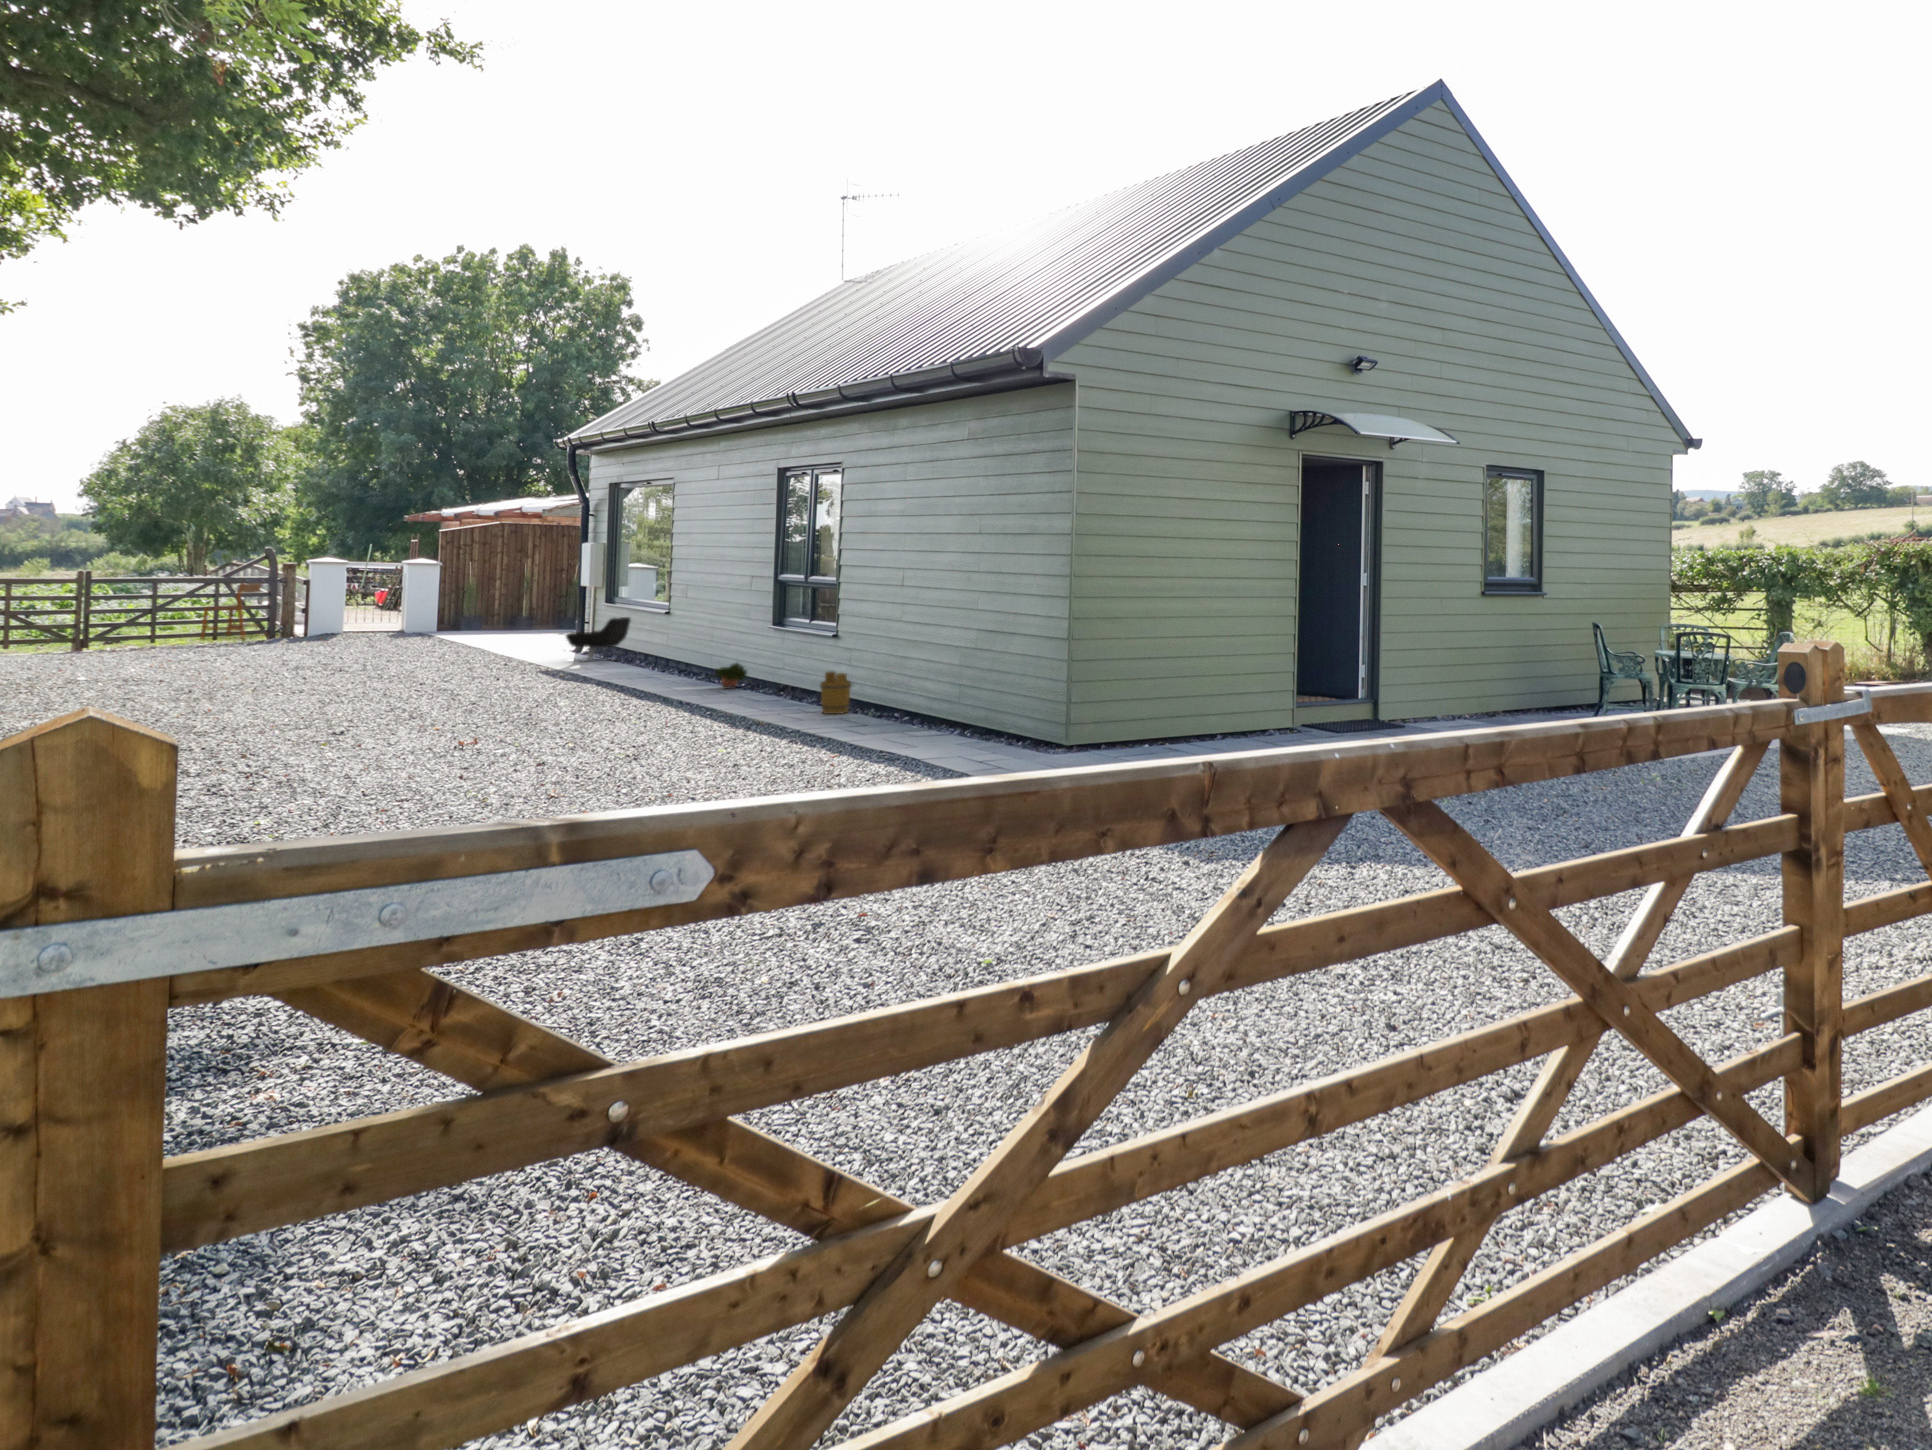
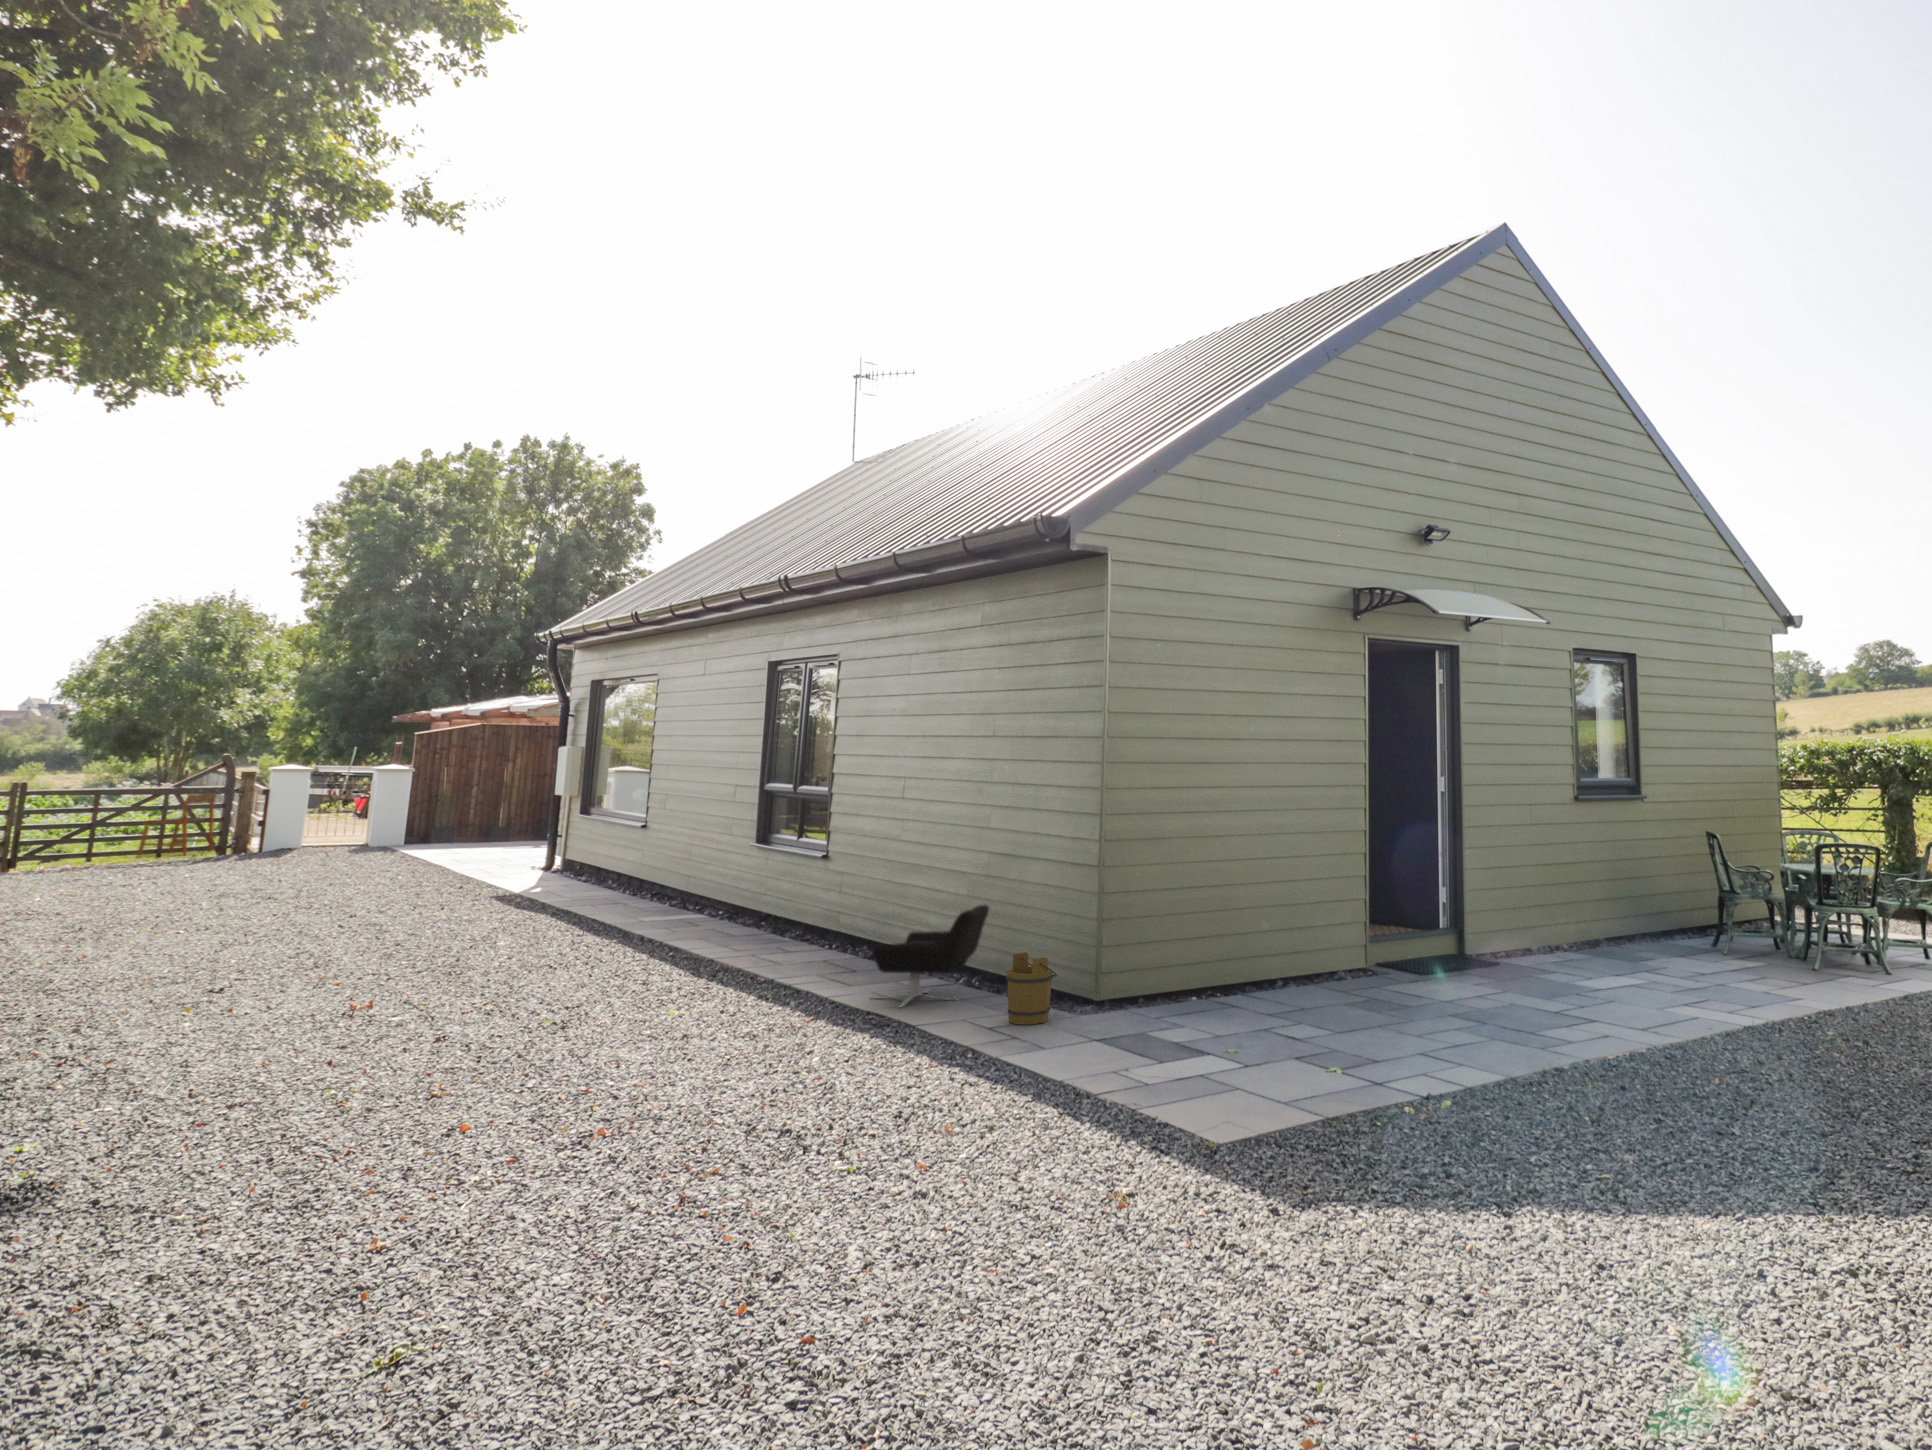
lounge chair: present [566,617,631,659] -> present [873,905,989,1008]
potted plant: present [708,663,749,688] -> none [675,886,729,919]
bucket: present [820,671,852,714] -> present [1006,952,1057,1025]

